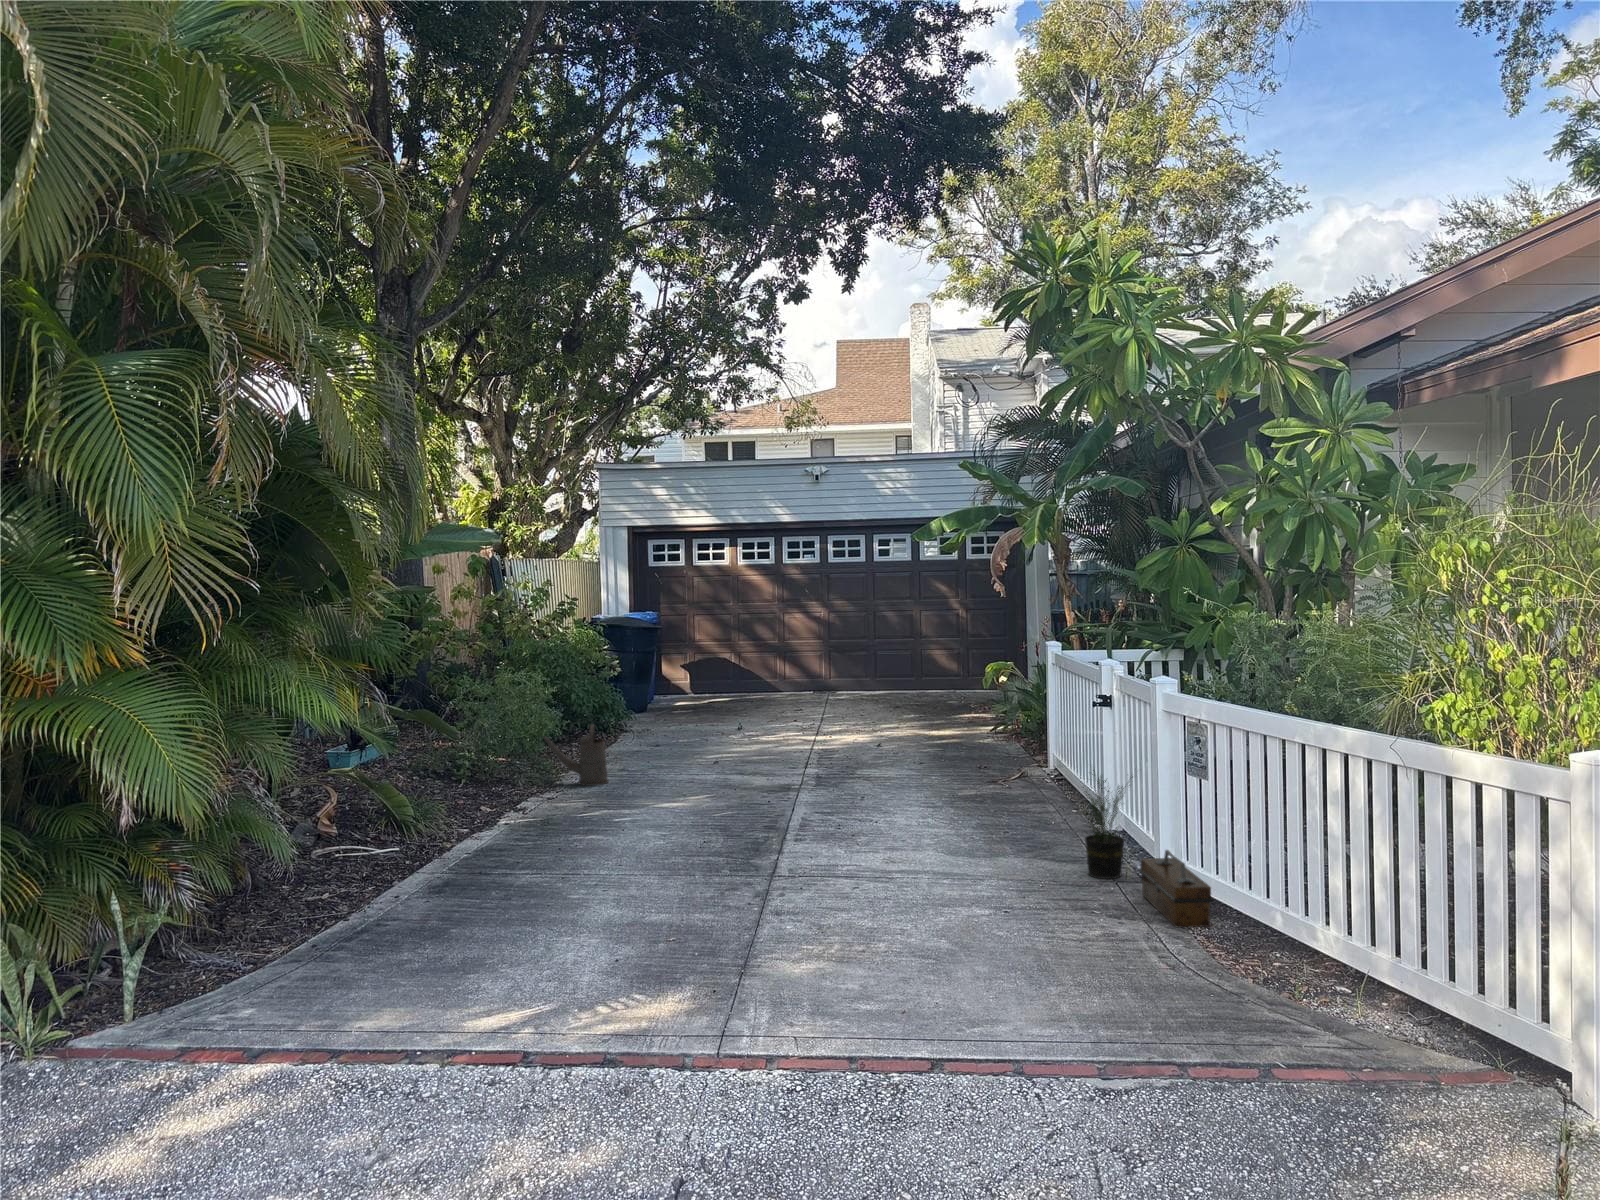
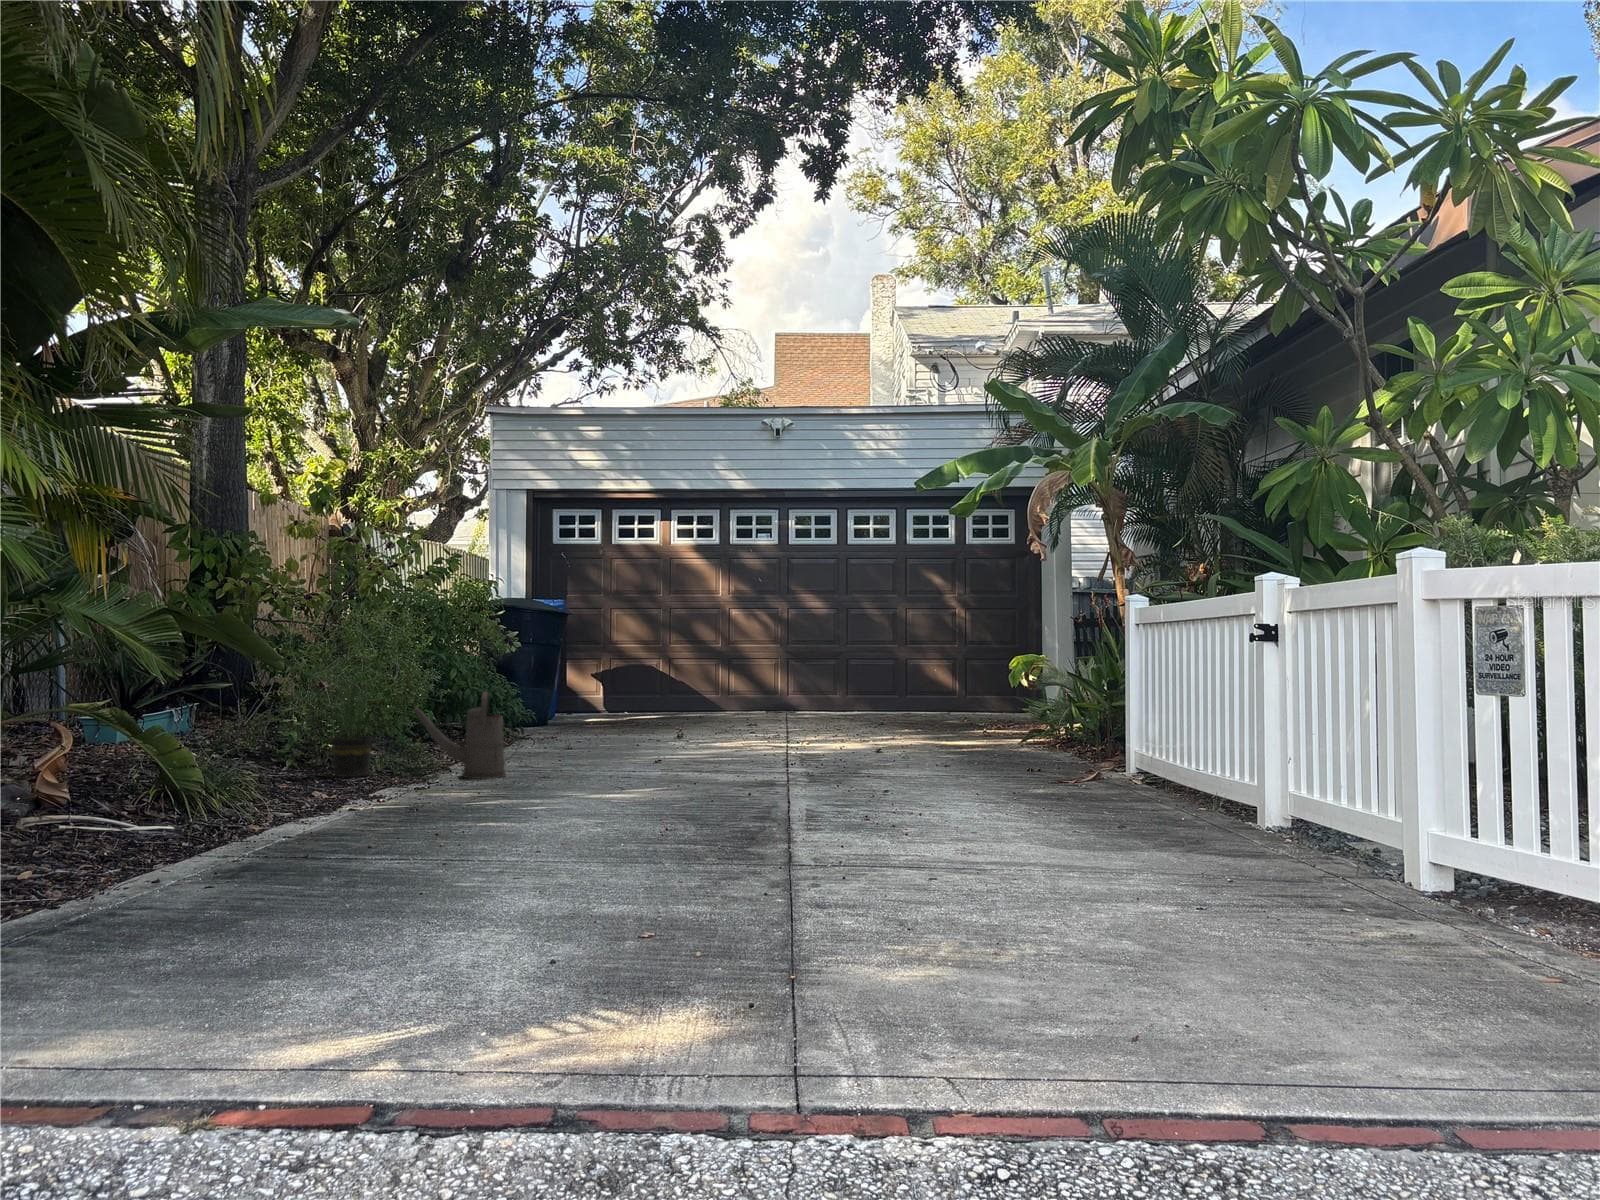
potted plant: present [1080,770,1133,879] -> present [330,669,383,777]
toolbox: present [1139,850,1214,927] -> none [1394,810,1560,927]

